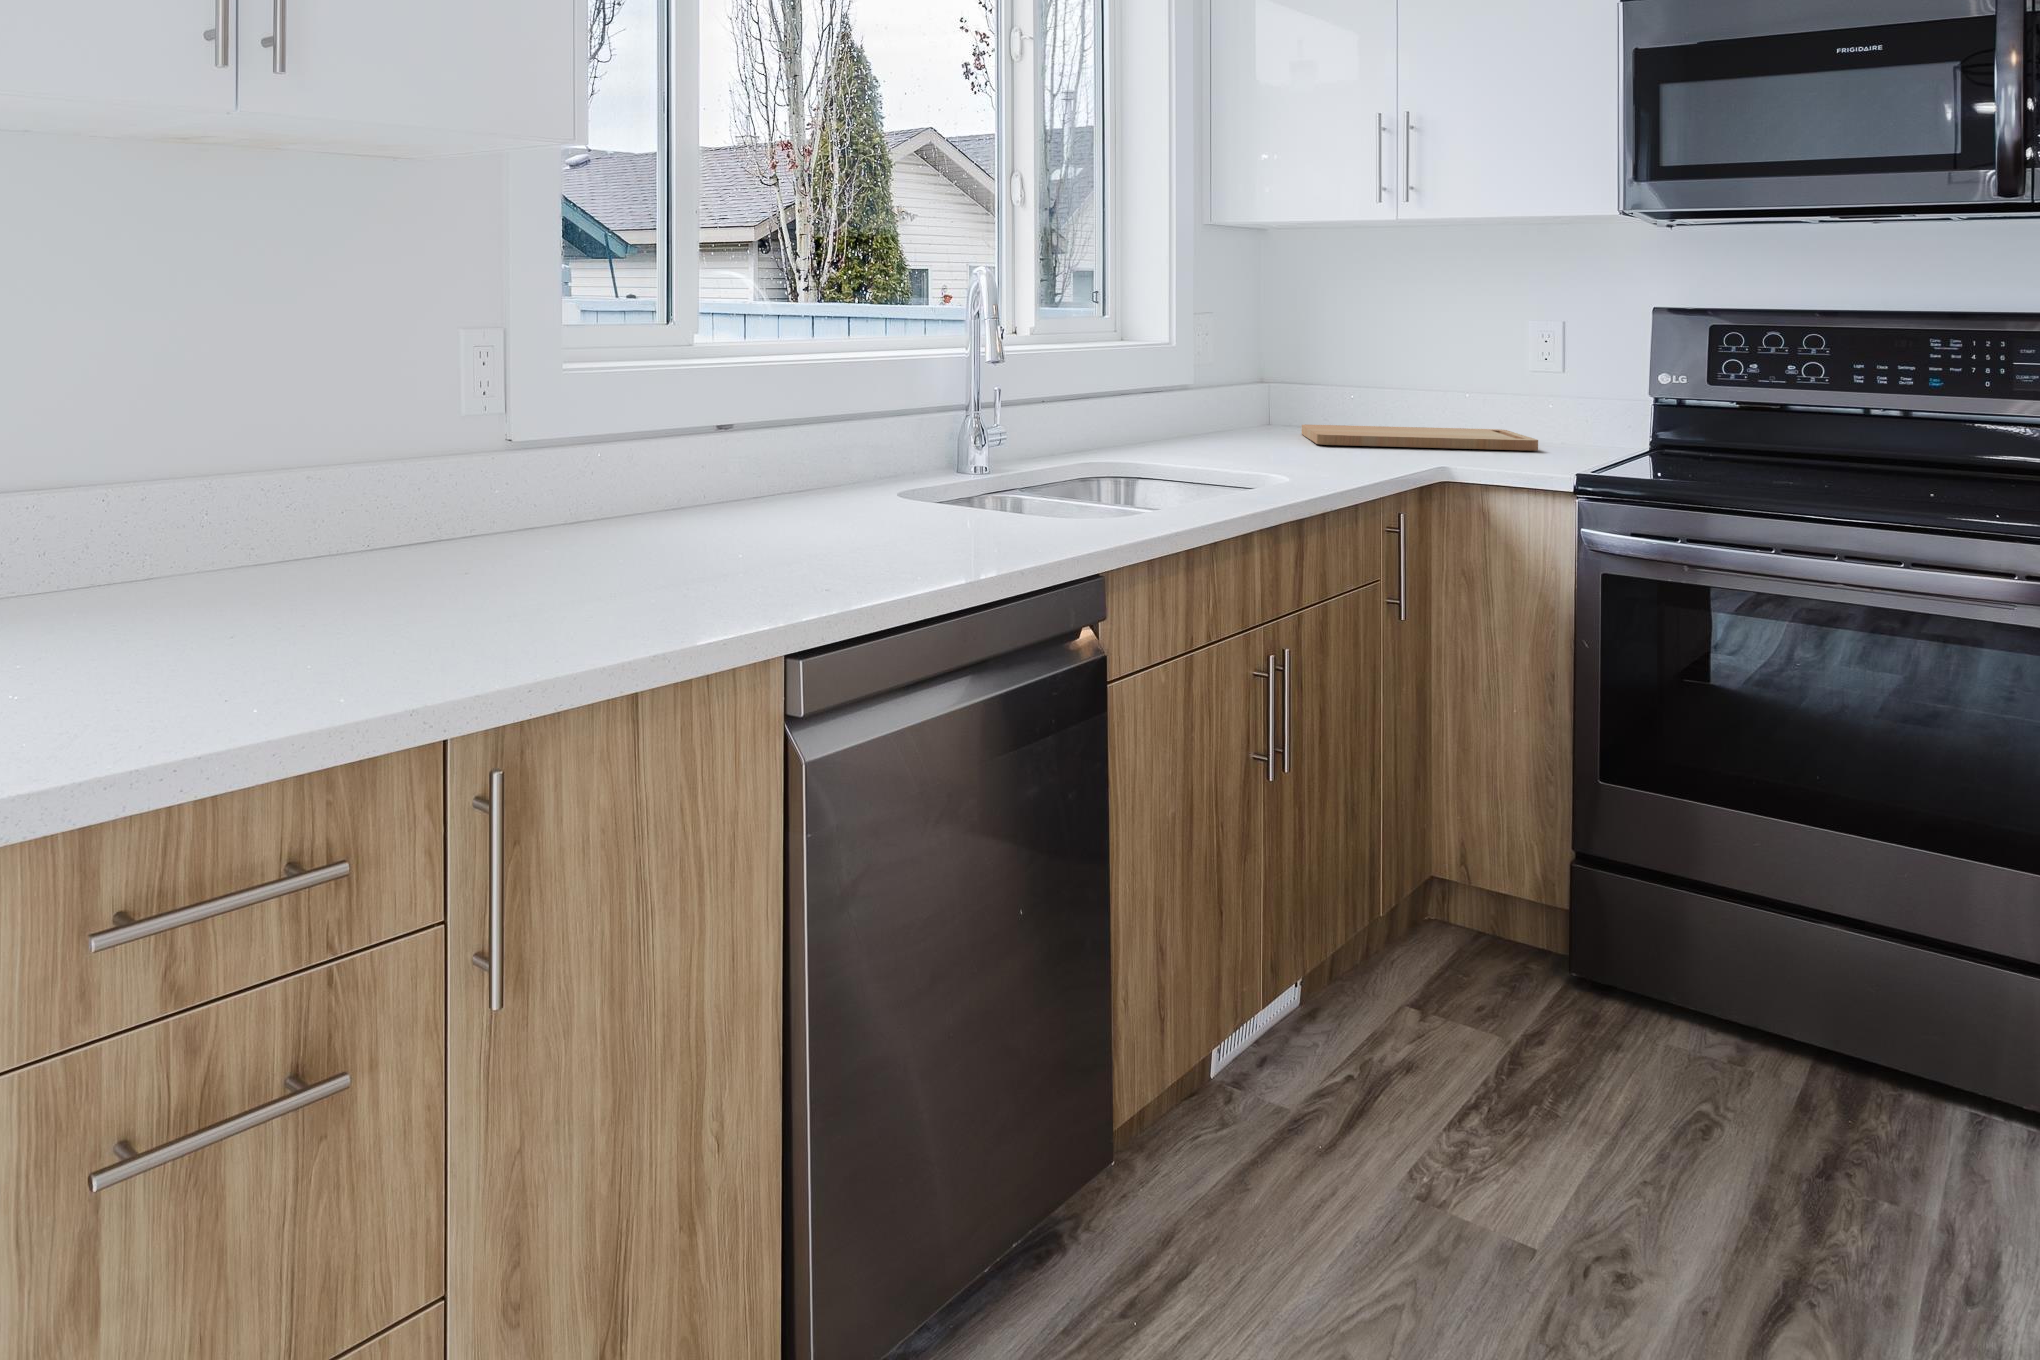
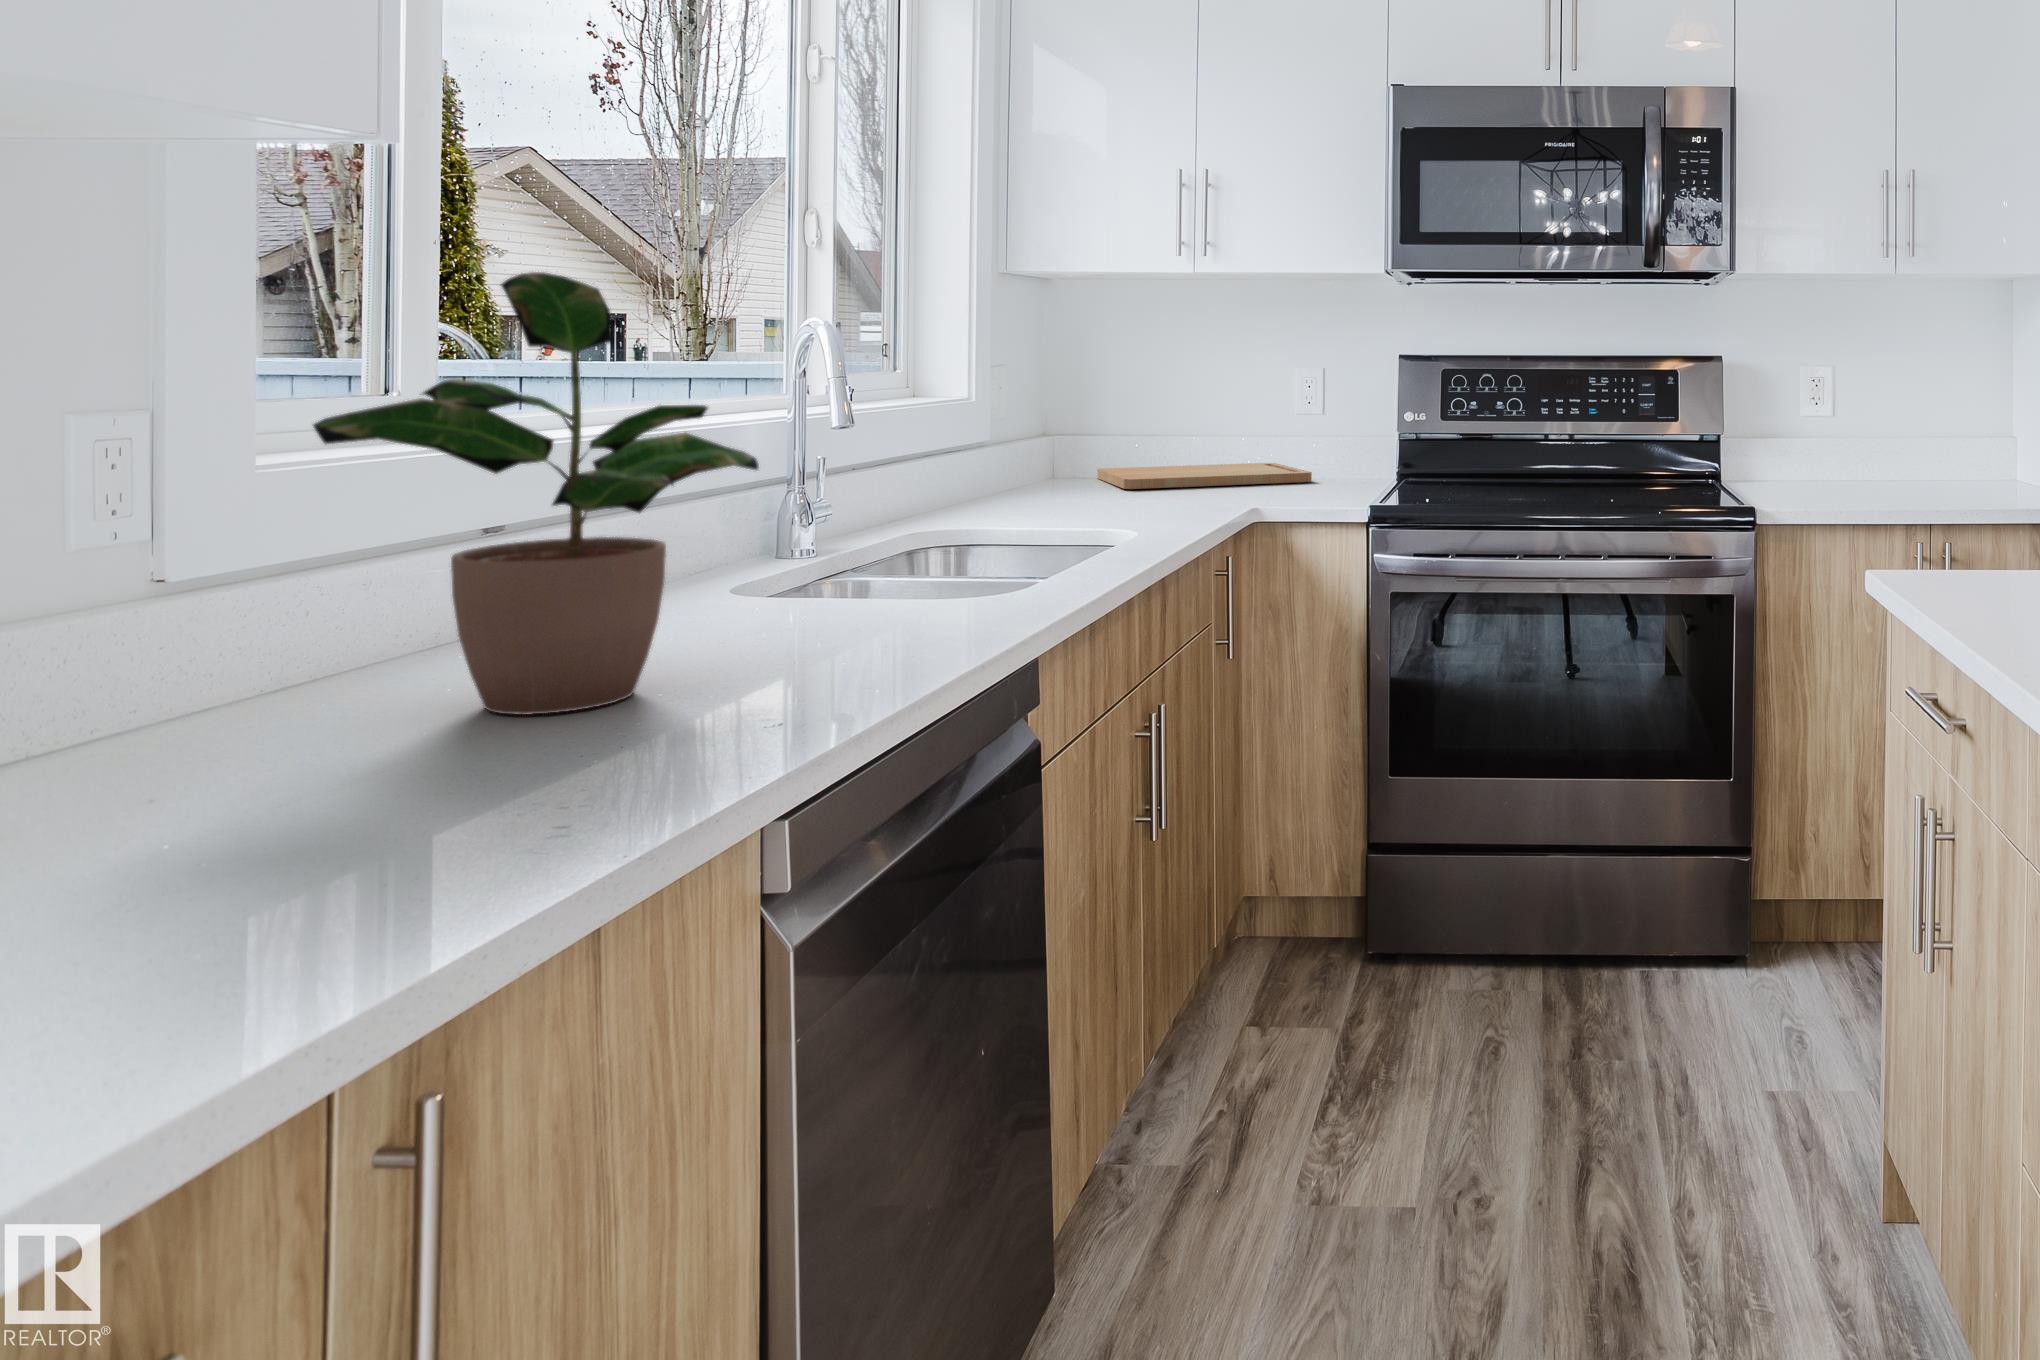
potted plant: none [571,220,872,555] -> present [313,272,759,715]

